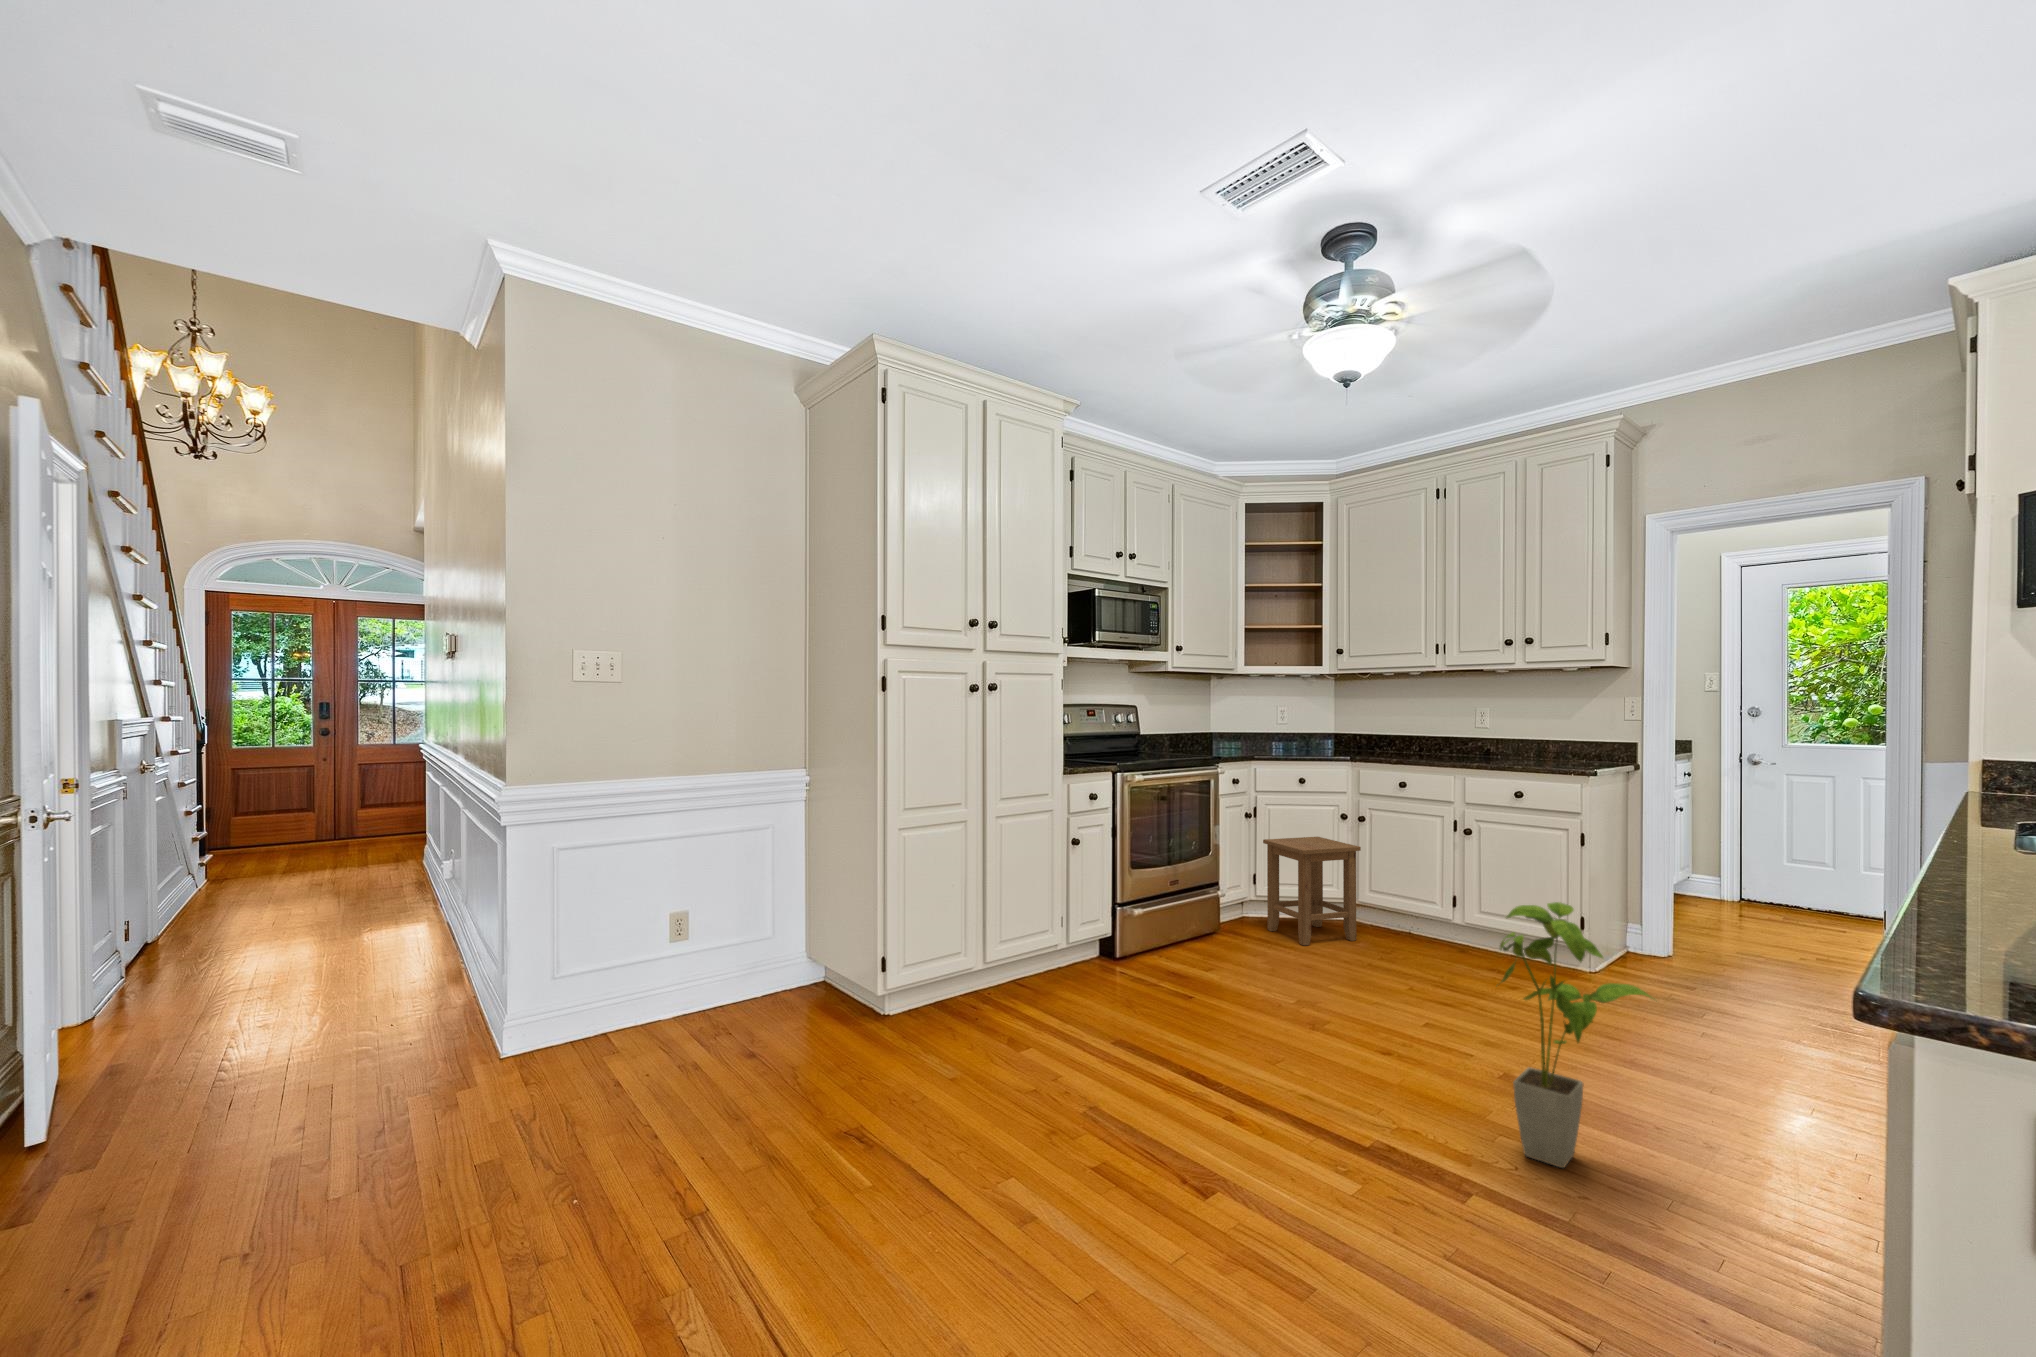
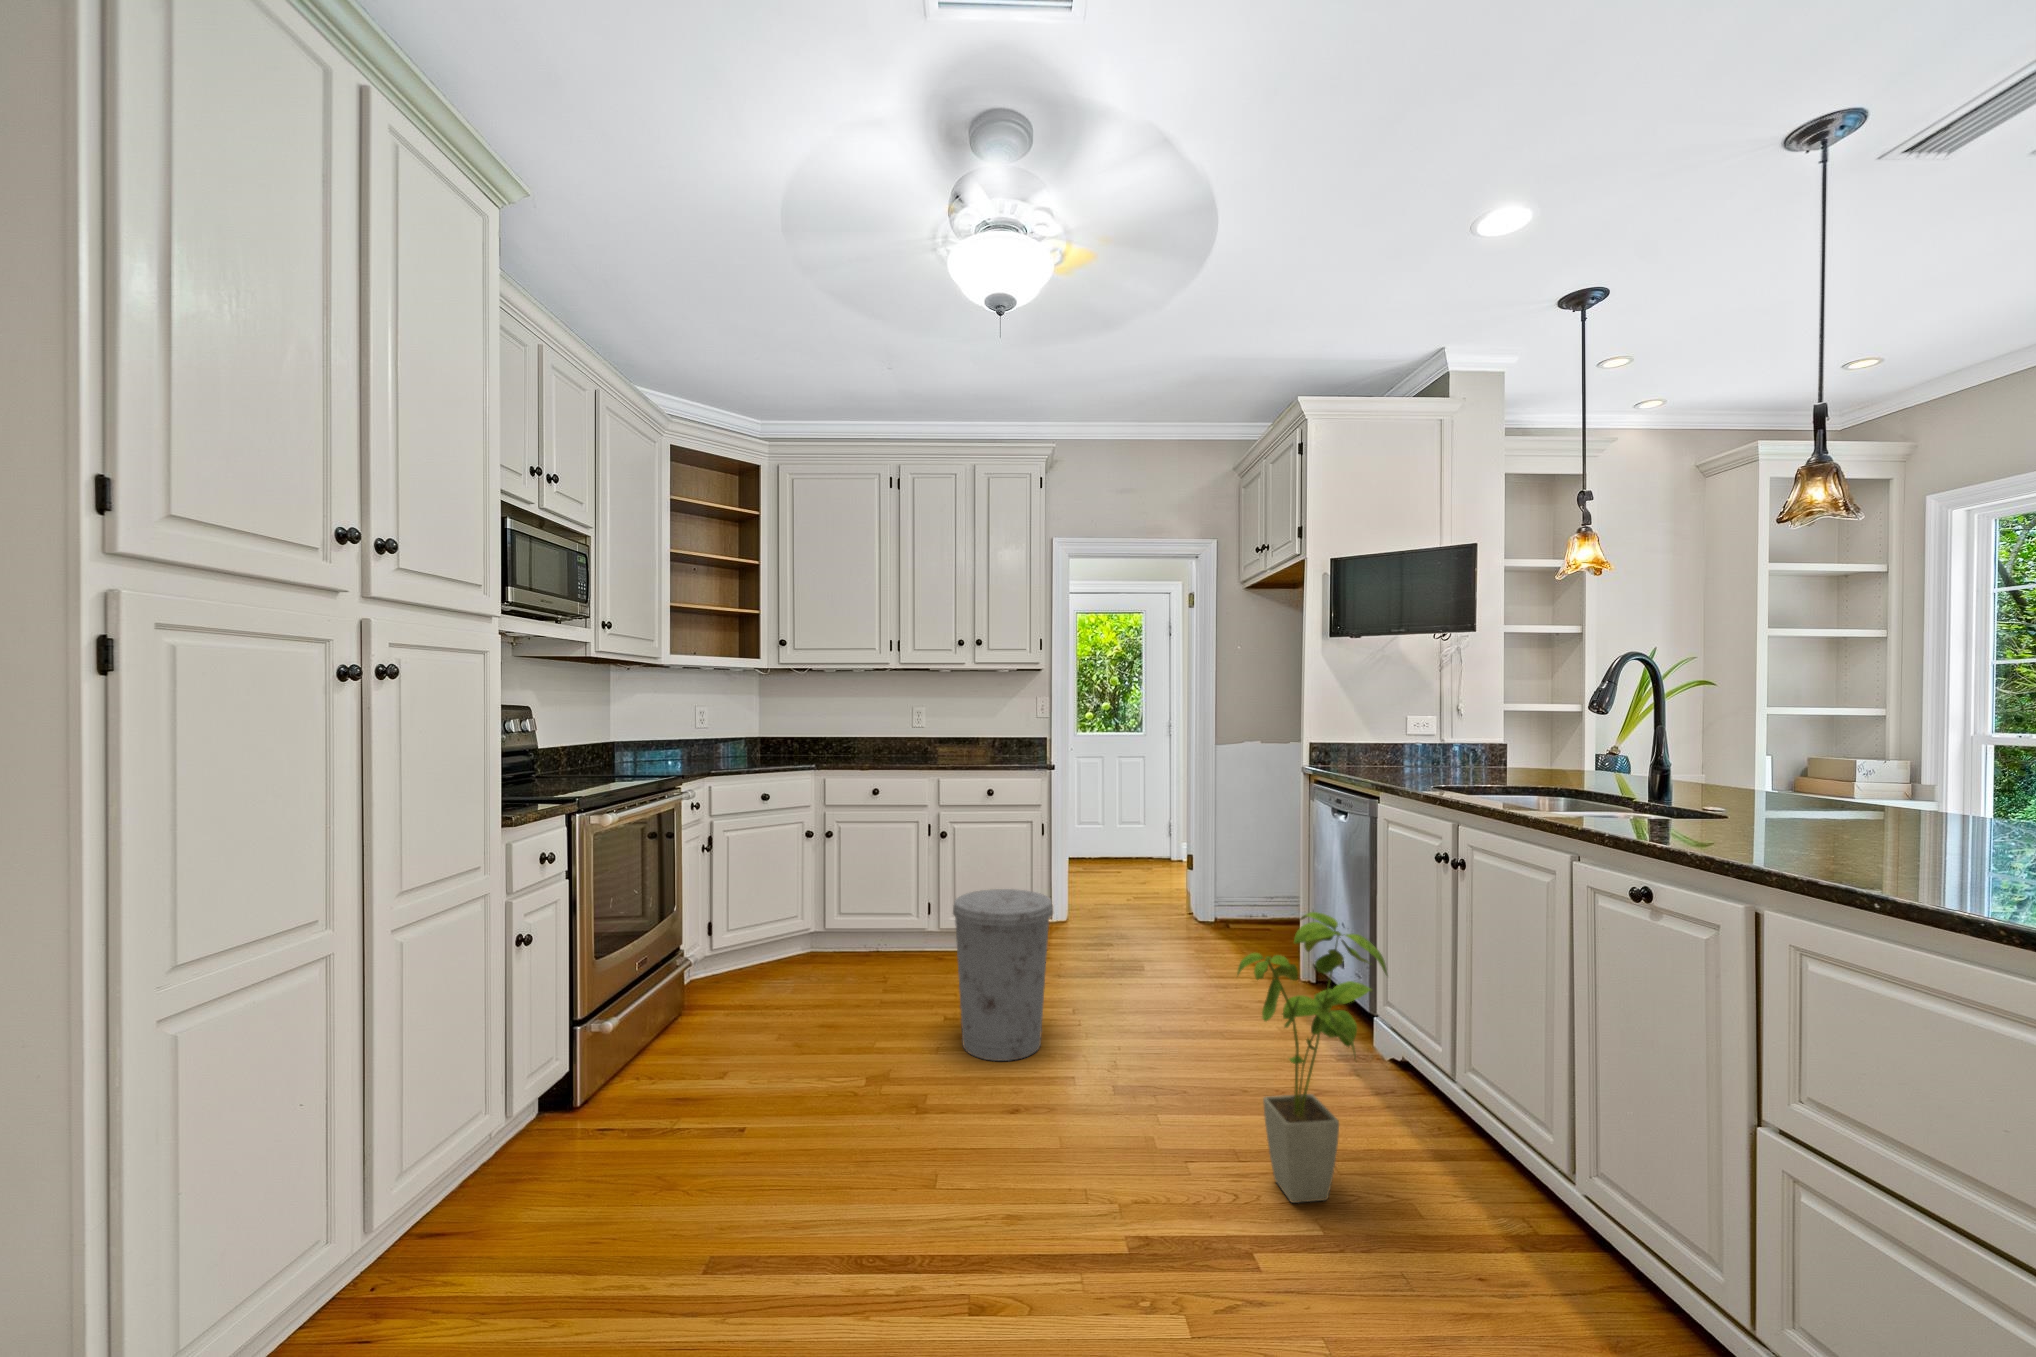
stool: present [1263,837,1361,945] -> none [730,860,847,1000]
trash can: none [1380,874,1479,1023] -> present [953,889,1053,1061]

